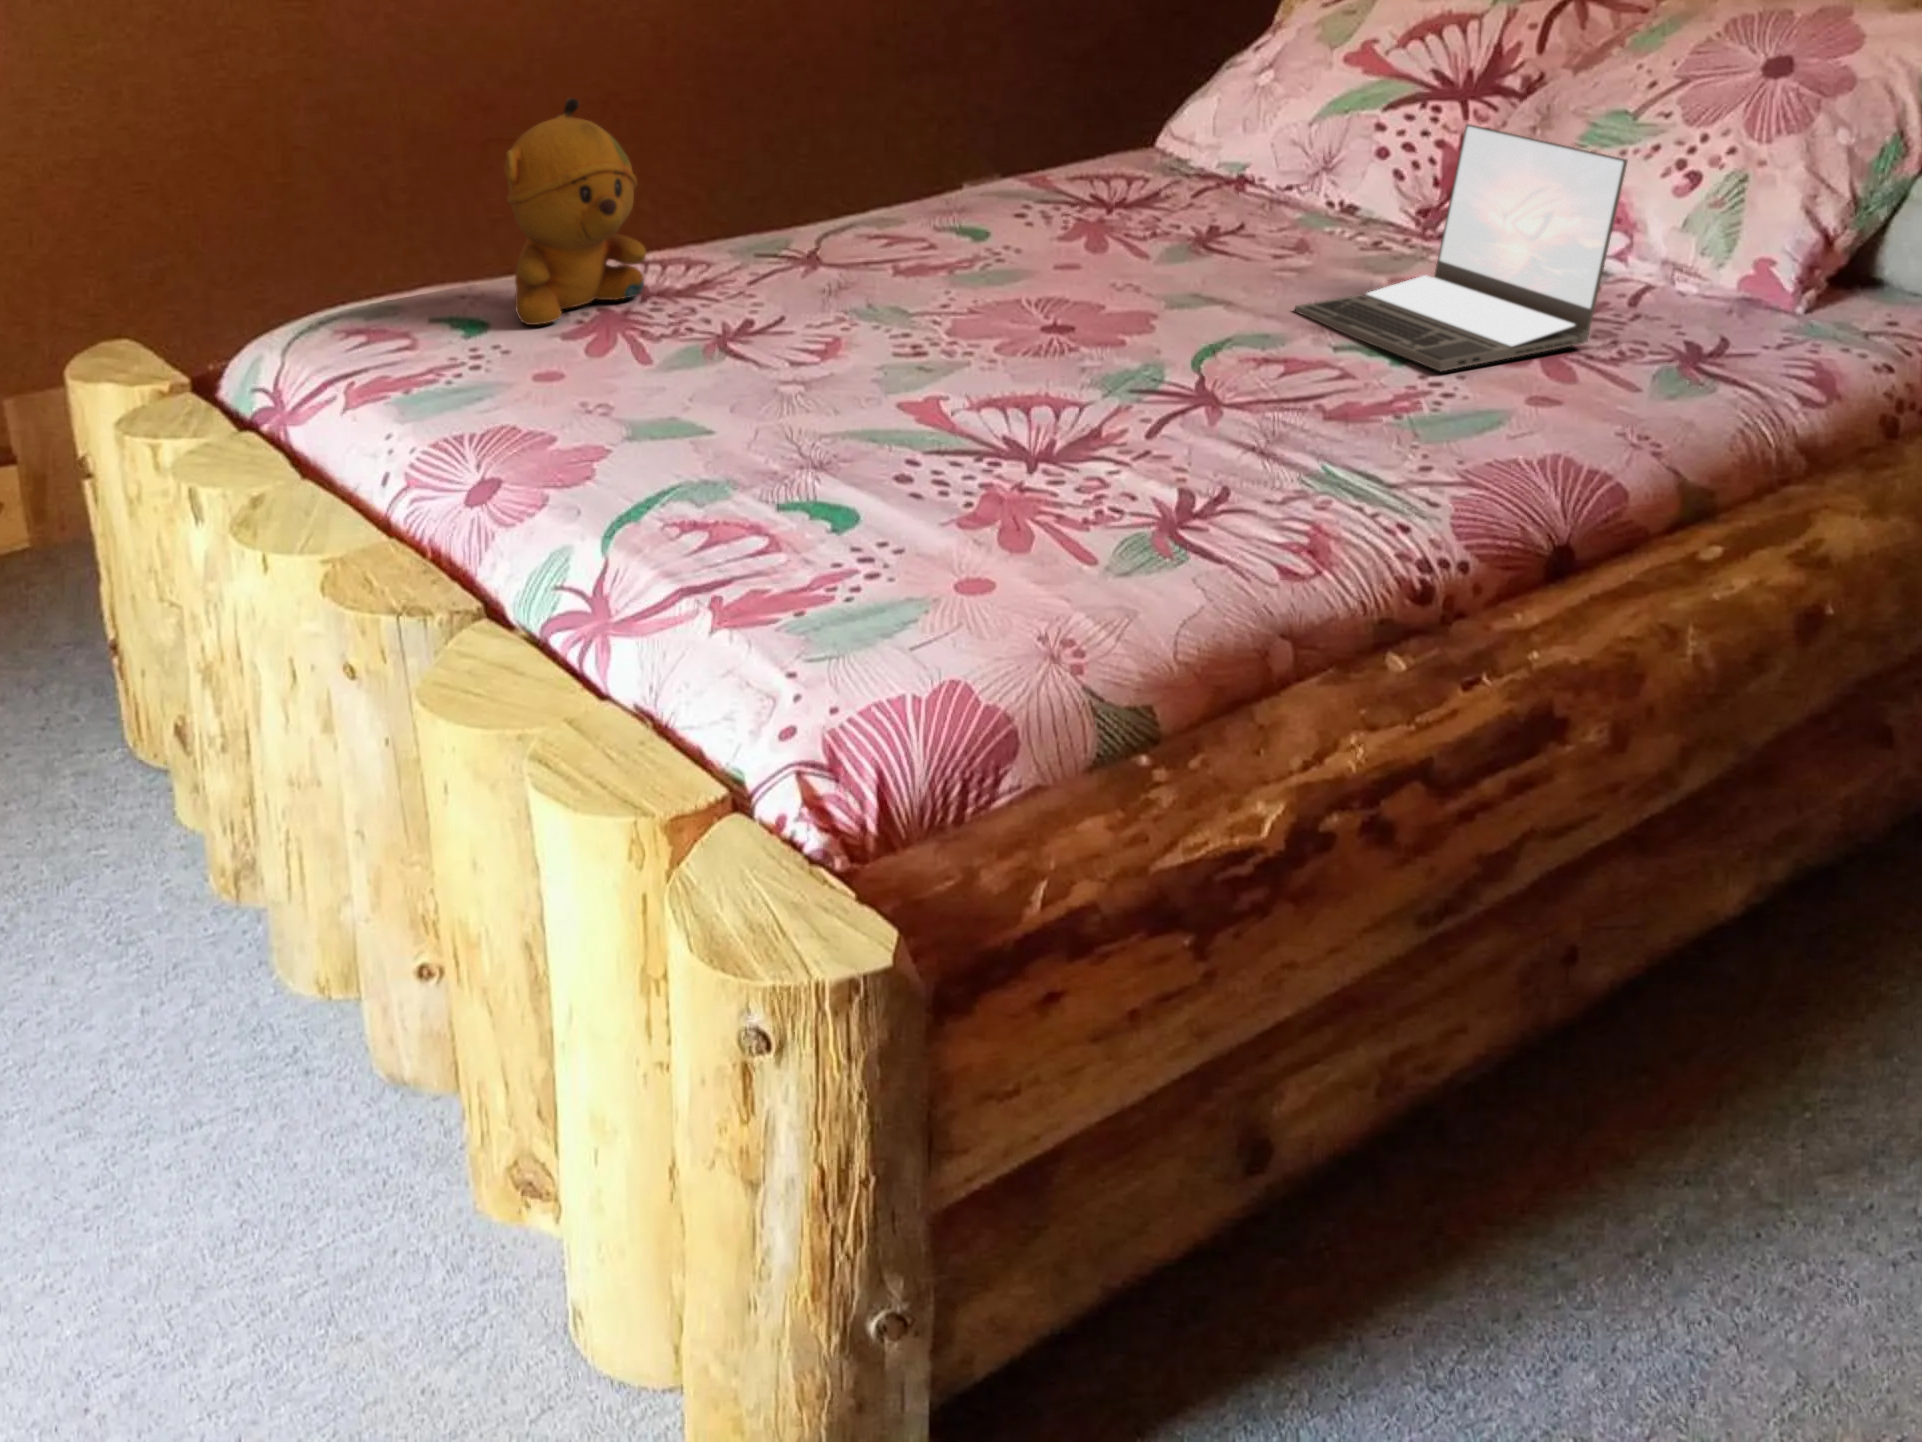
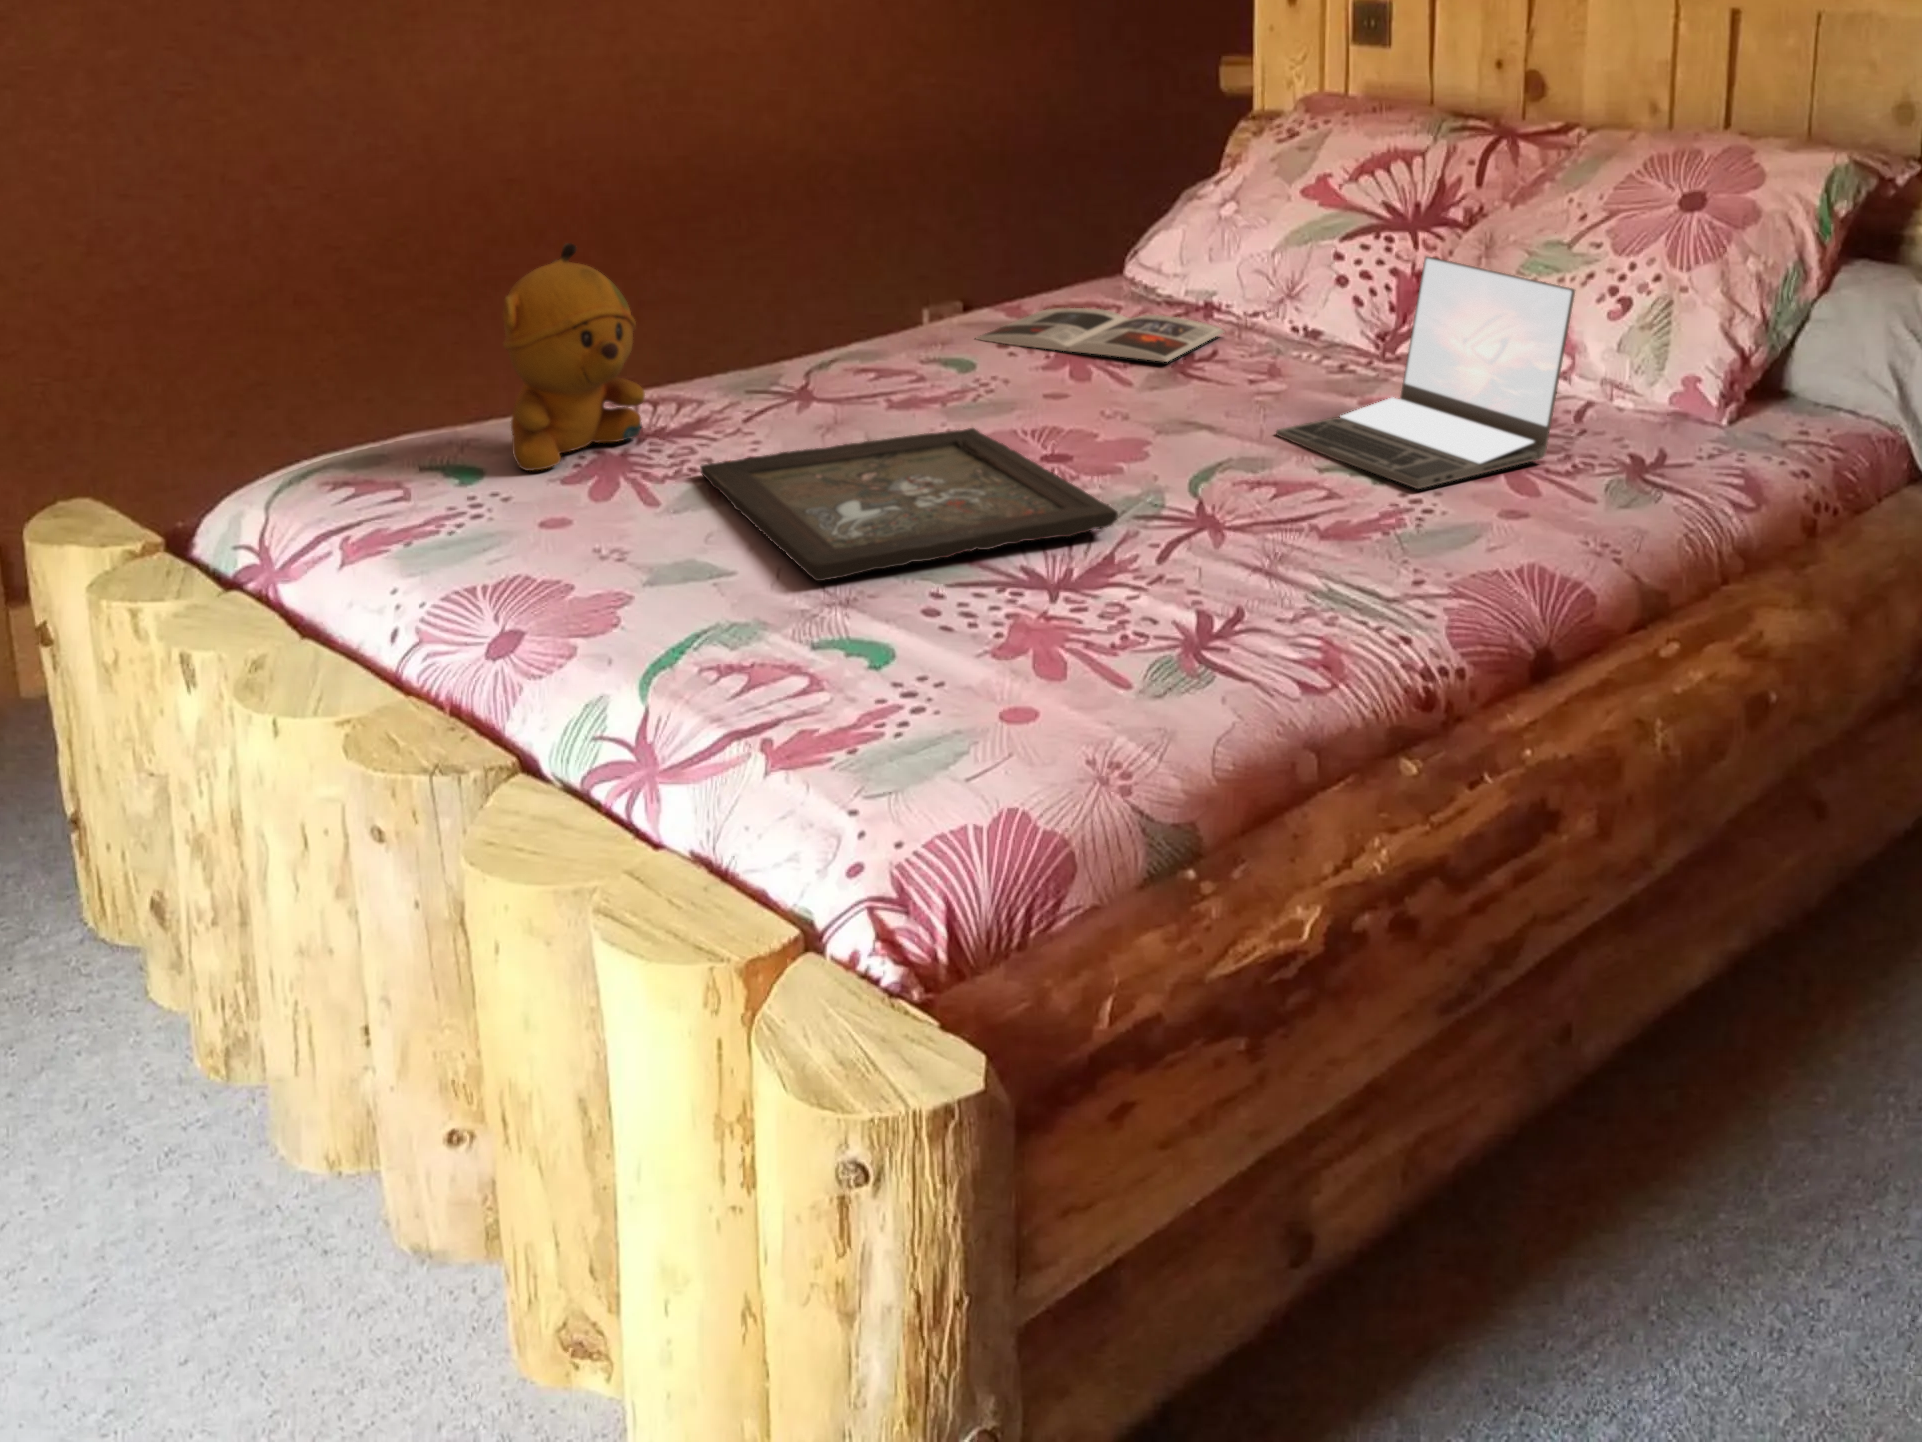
magazine: none [991,178,1256,234] -> present [976,308,1224,362]
tray: none [695,295,1109,443] -> present [700,428,1118,581]

